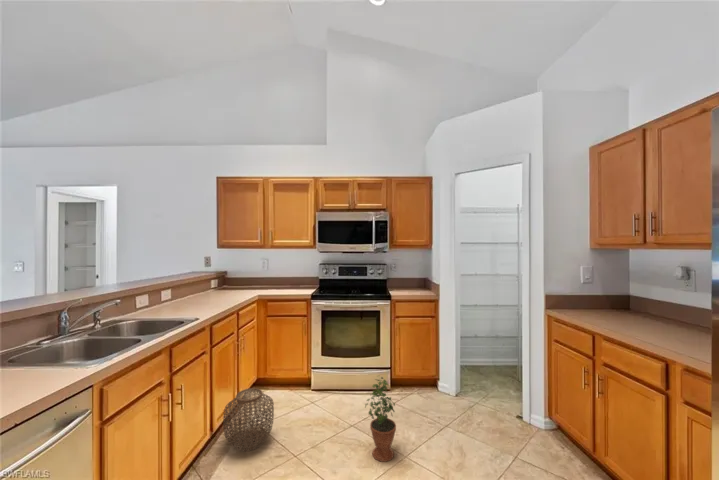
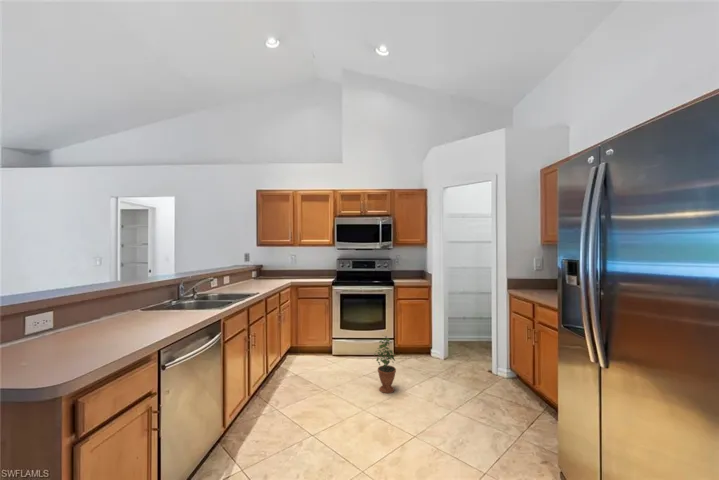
woven basket: present [223,388,274,451] -> none [274,345,308,387]

